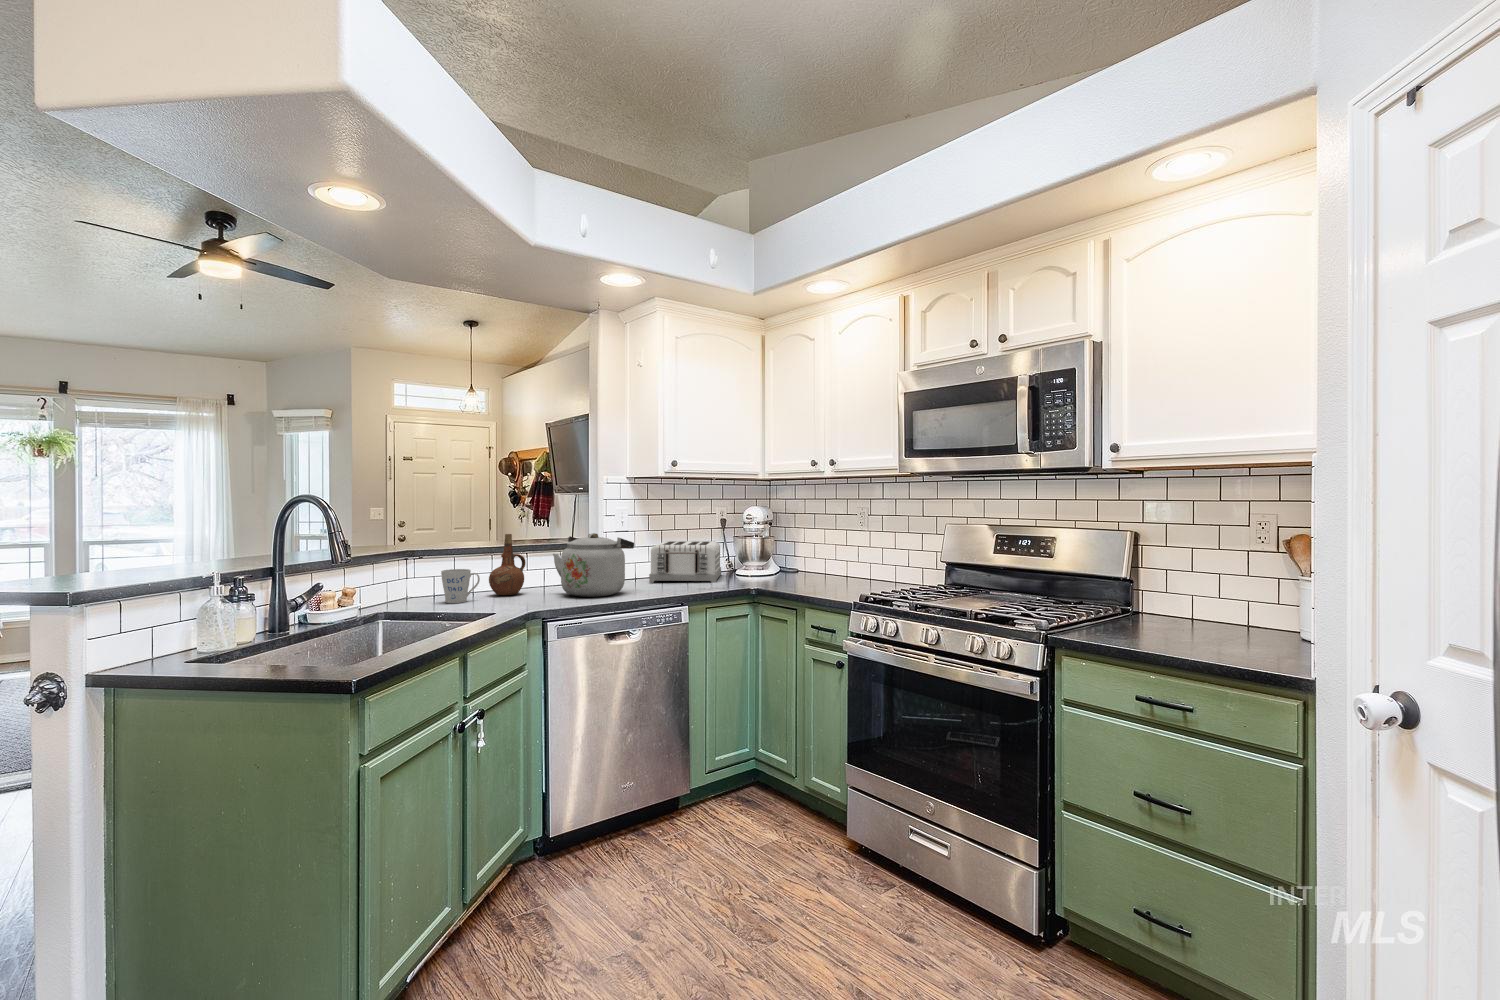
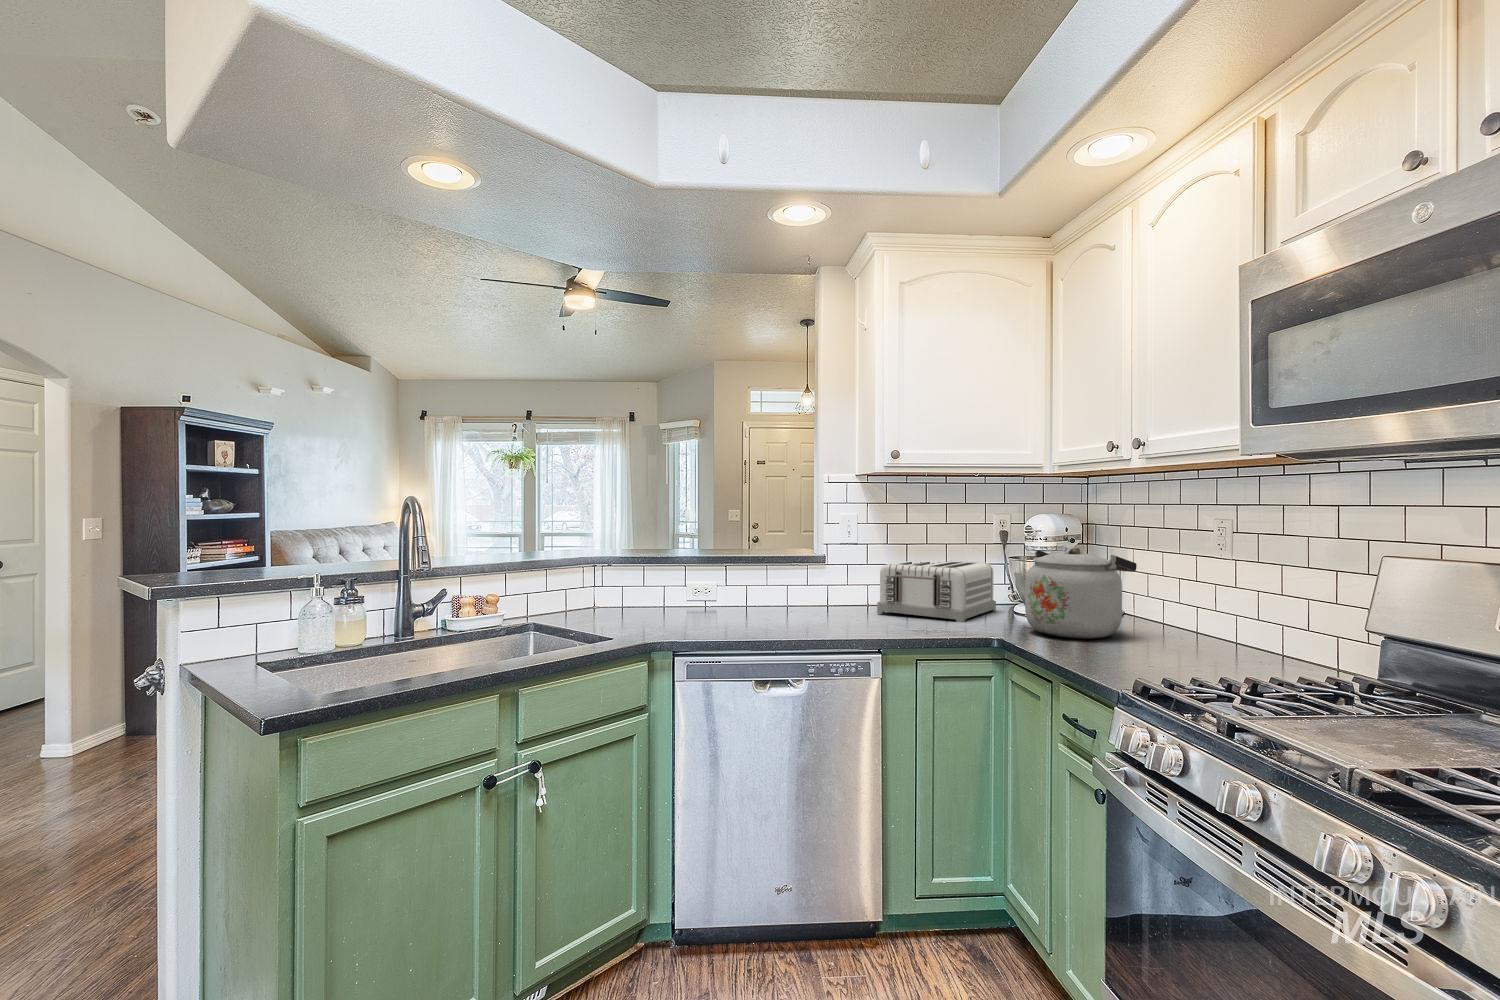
kettle: present [553,533,634,597] -> present [1014,547,1137,639]
ceramic pitcher: present [489,534,526,595] -> none [675,543,717,615]
mug: present [441,569,480,603] -> none [615,580,655,619]

